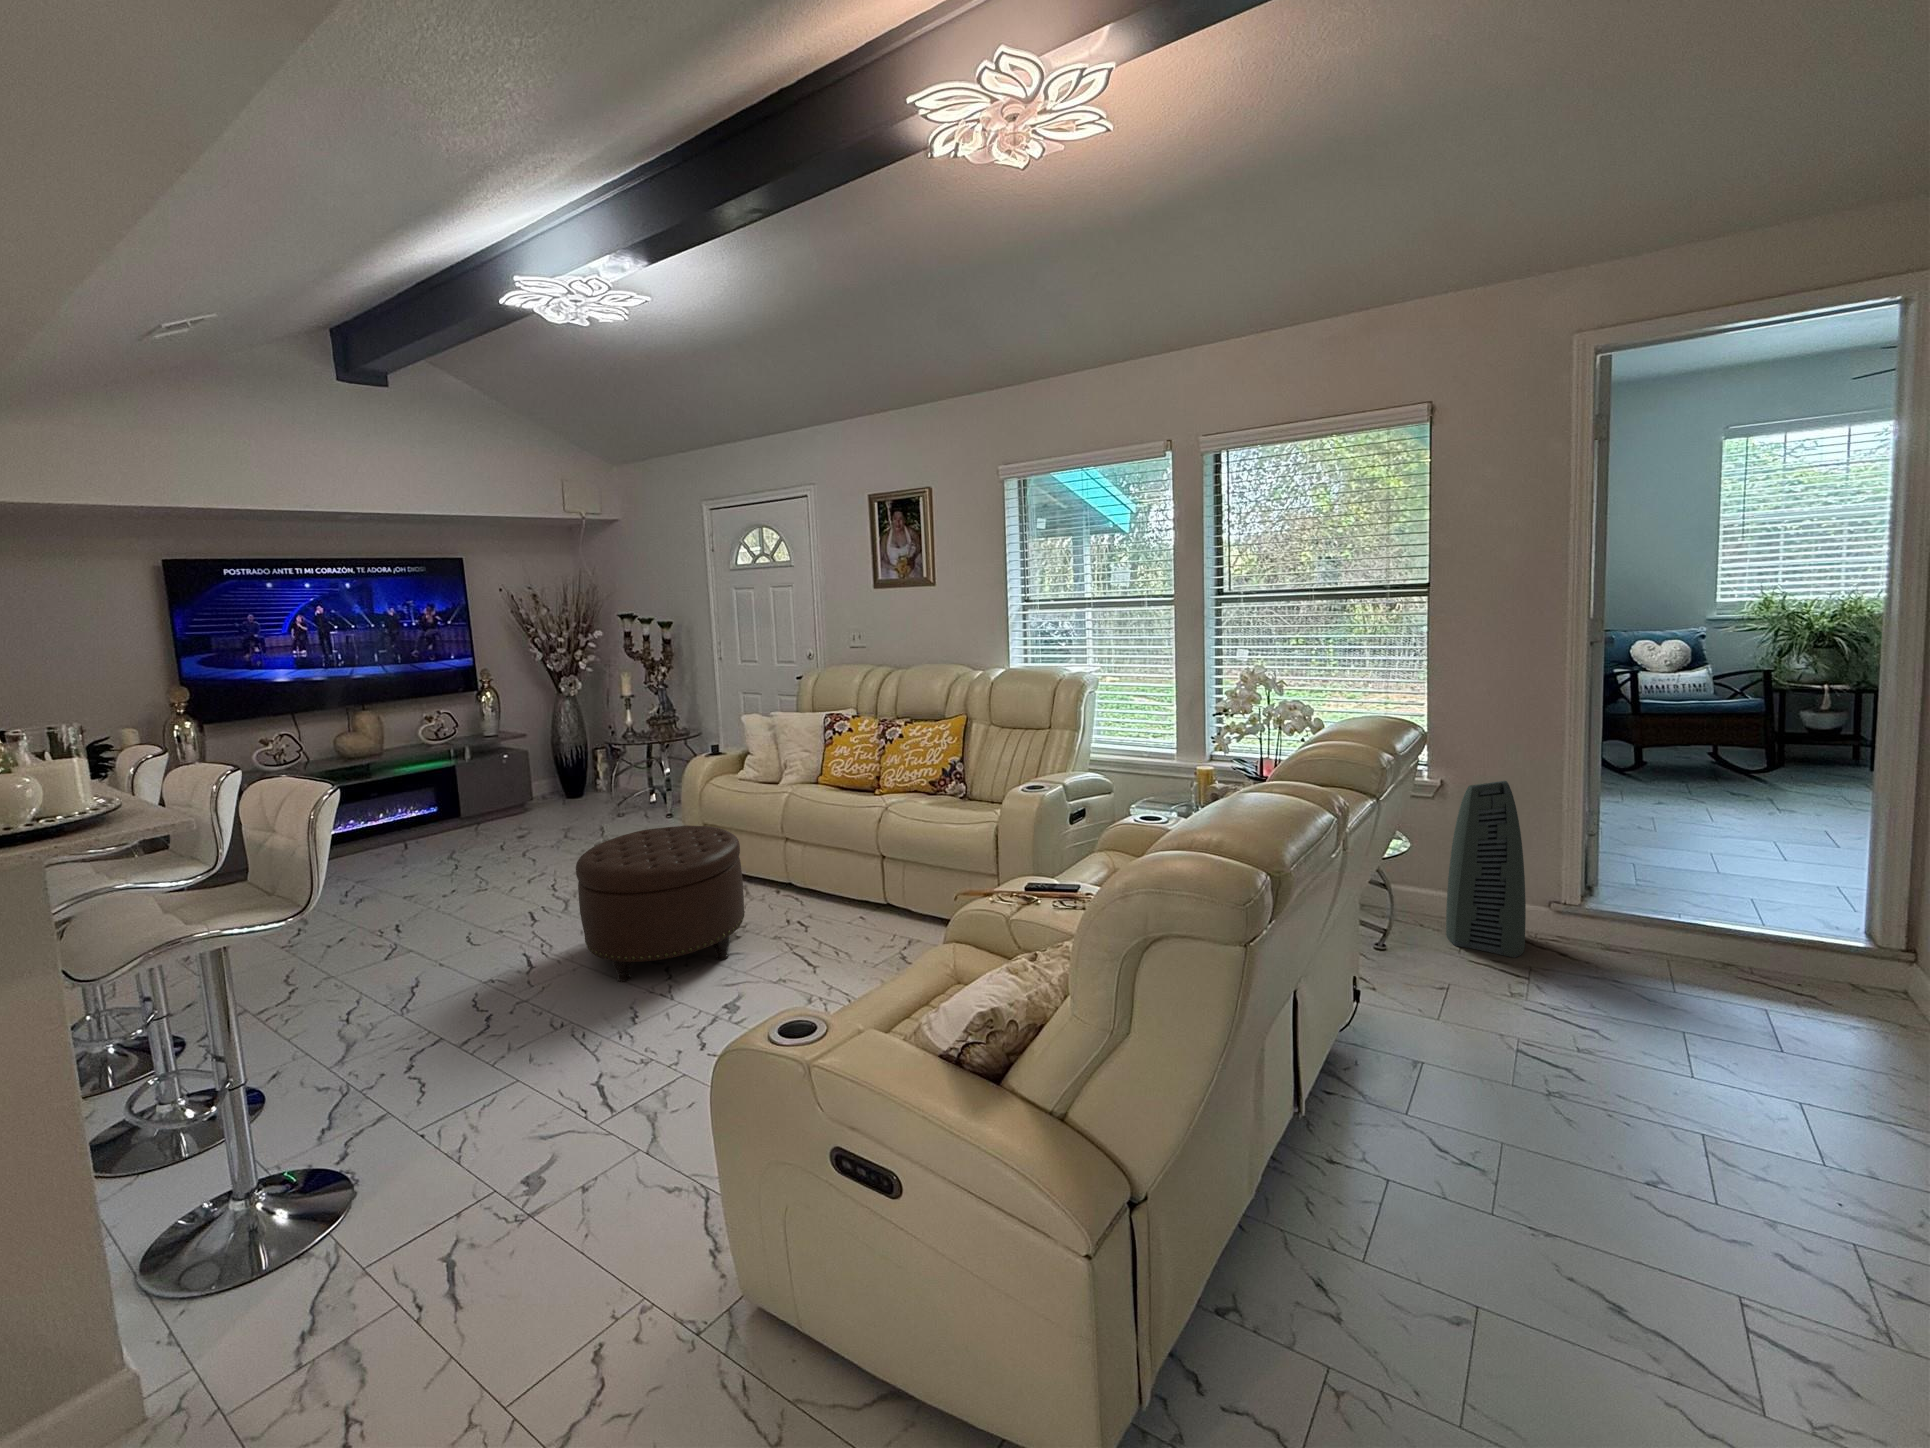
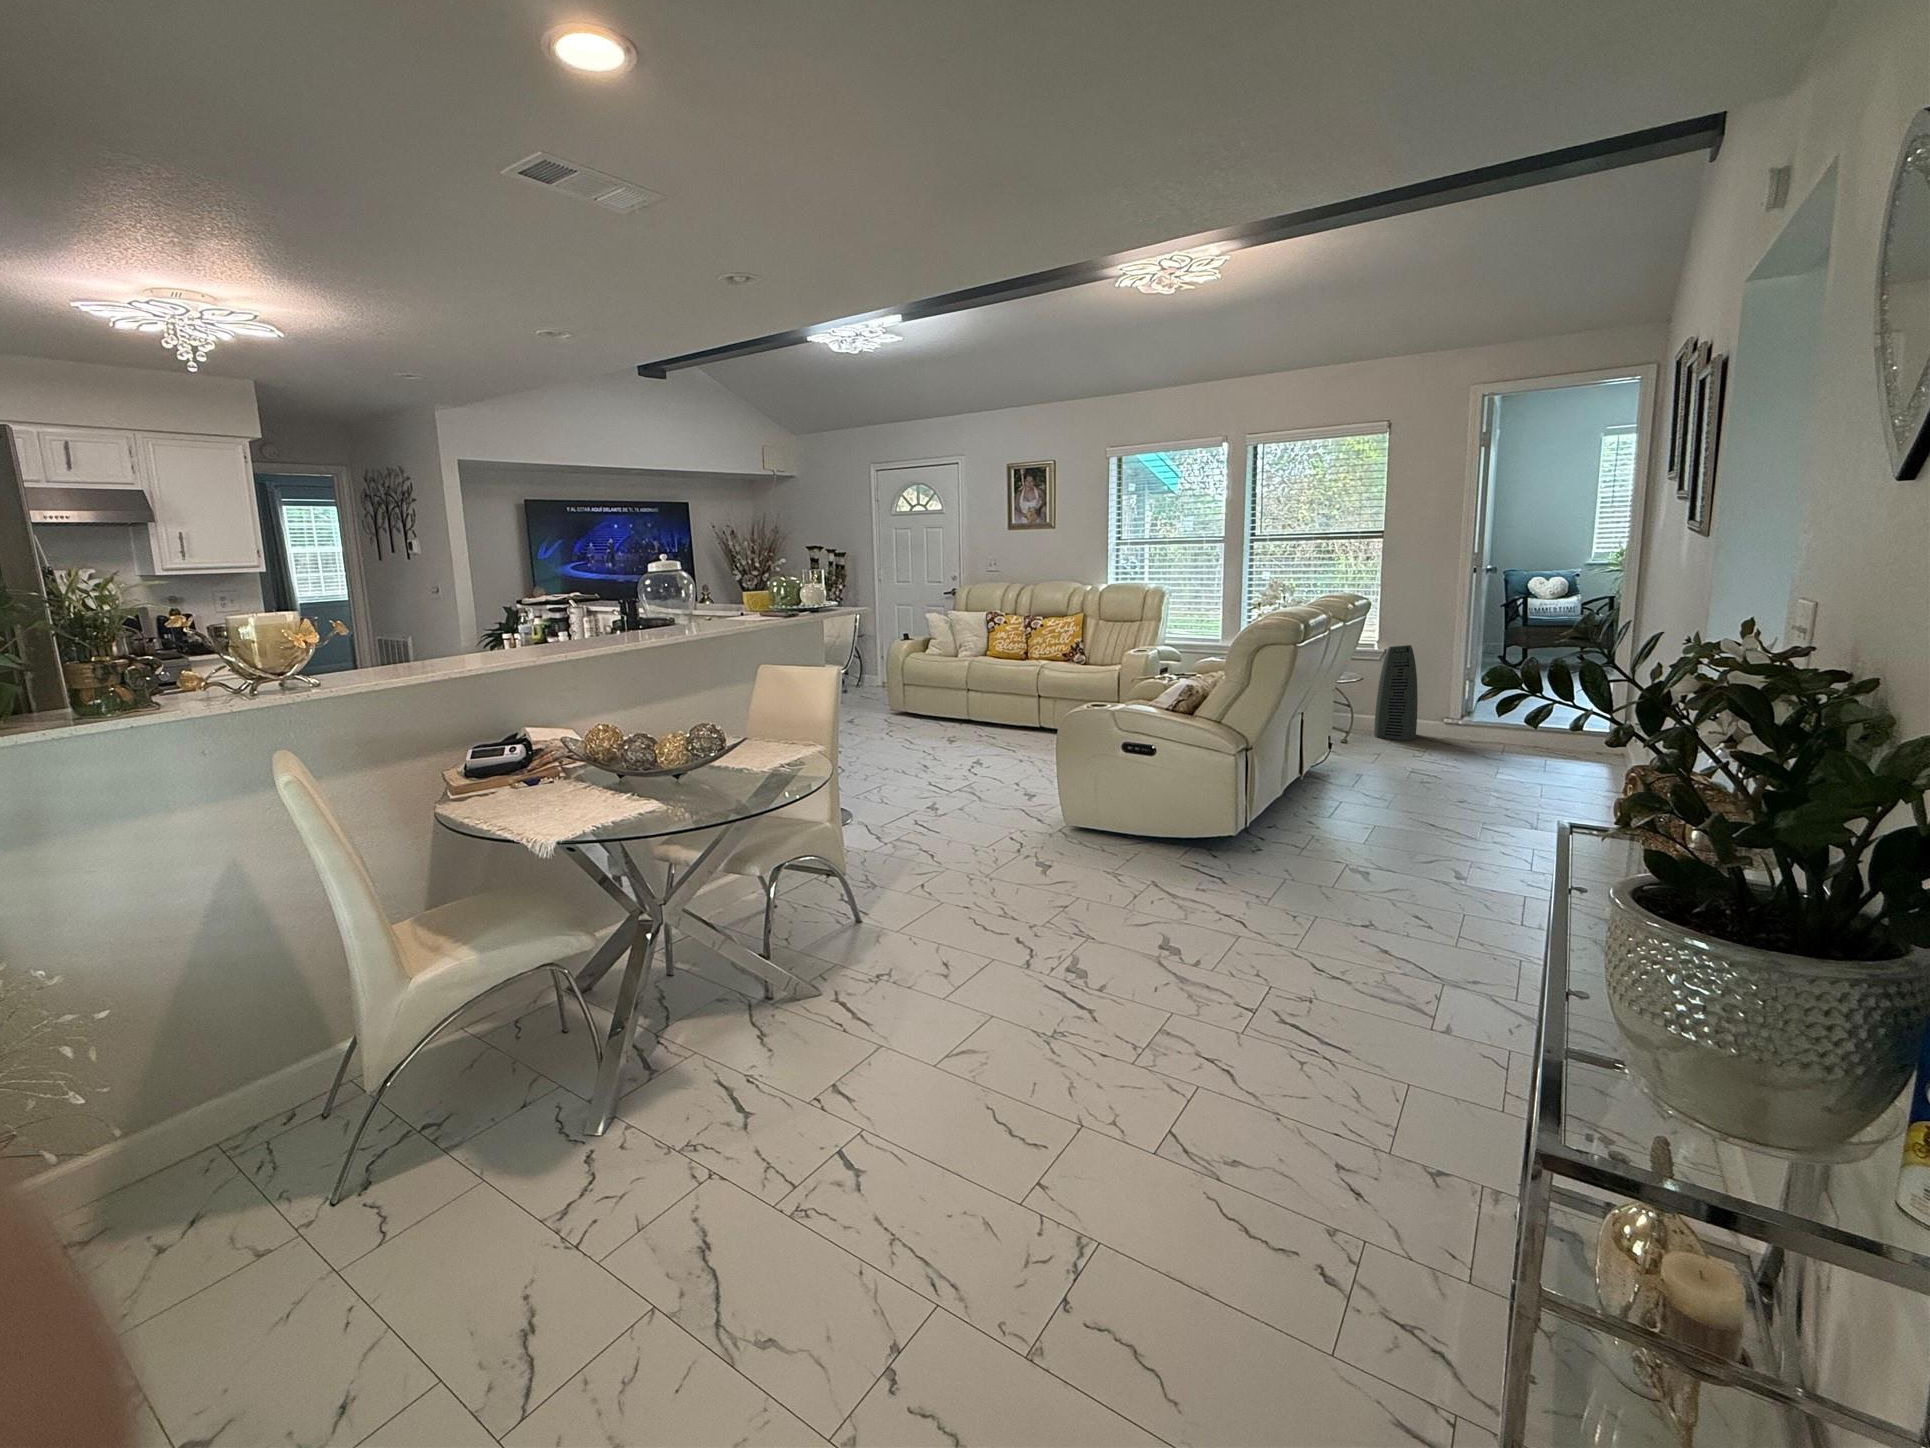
ottoman: present [576,825,745,982] -> none [871,673,964,752]

